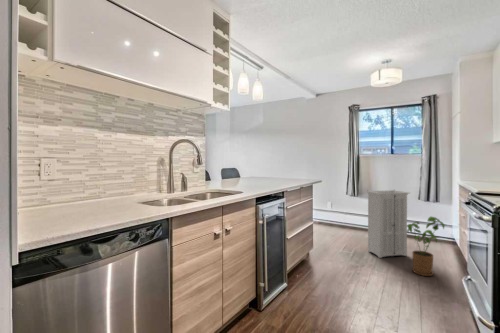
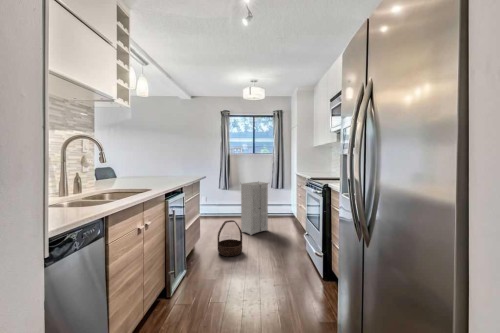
house plant: present [407,217,445,276] -> none [270,199,294,242]
basket: none [329,236,361,281] -> present [218,220,242,256]

